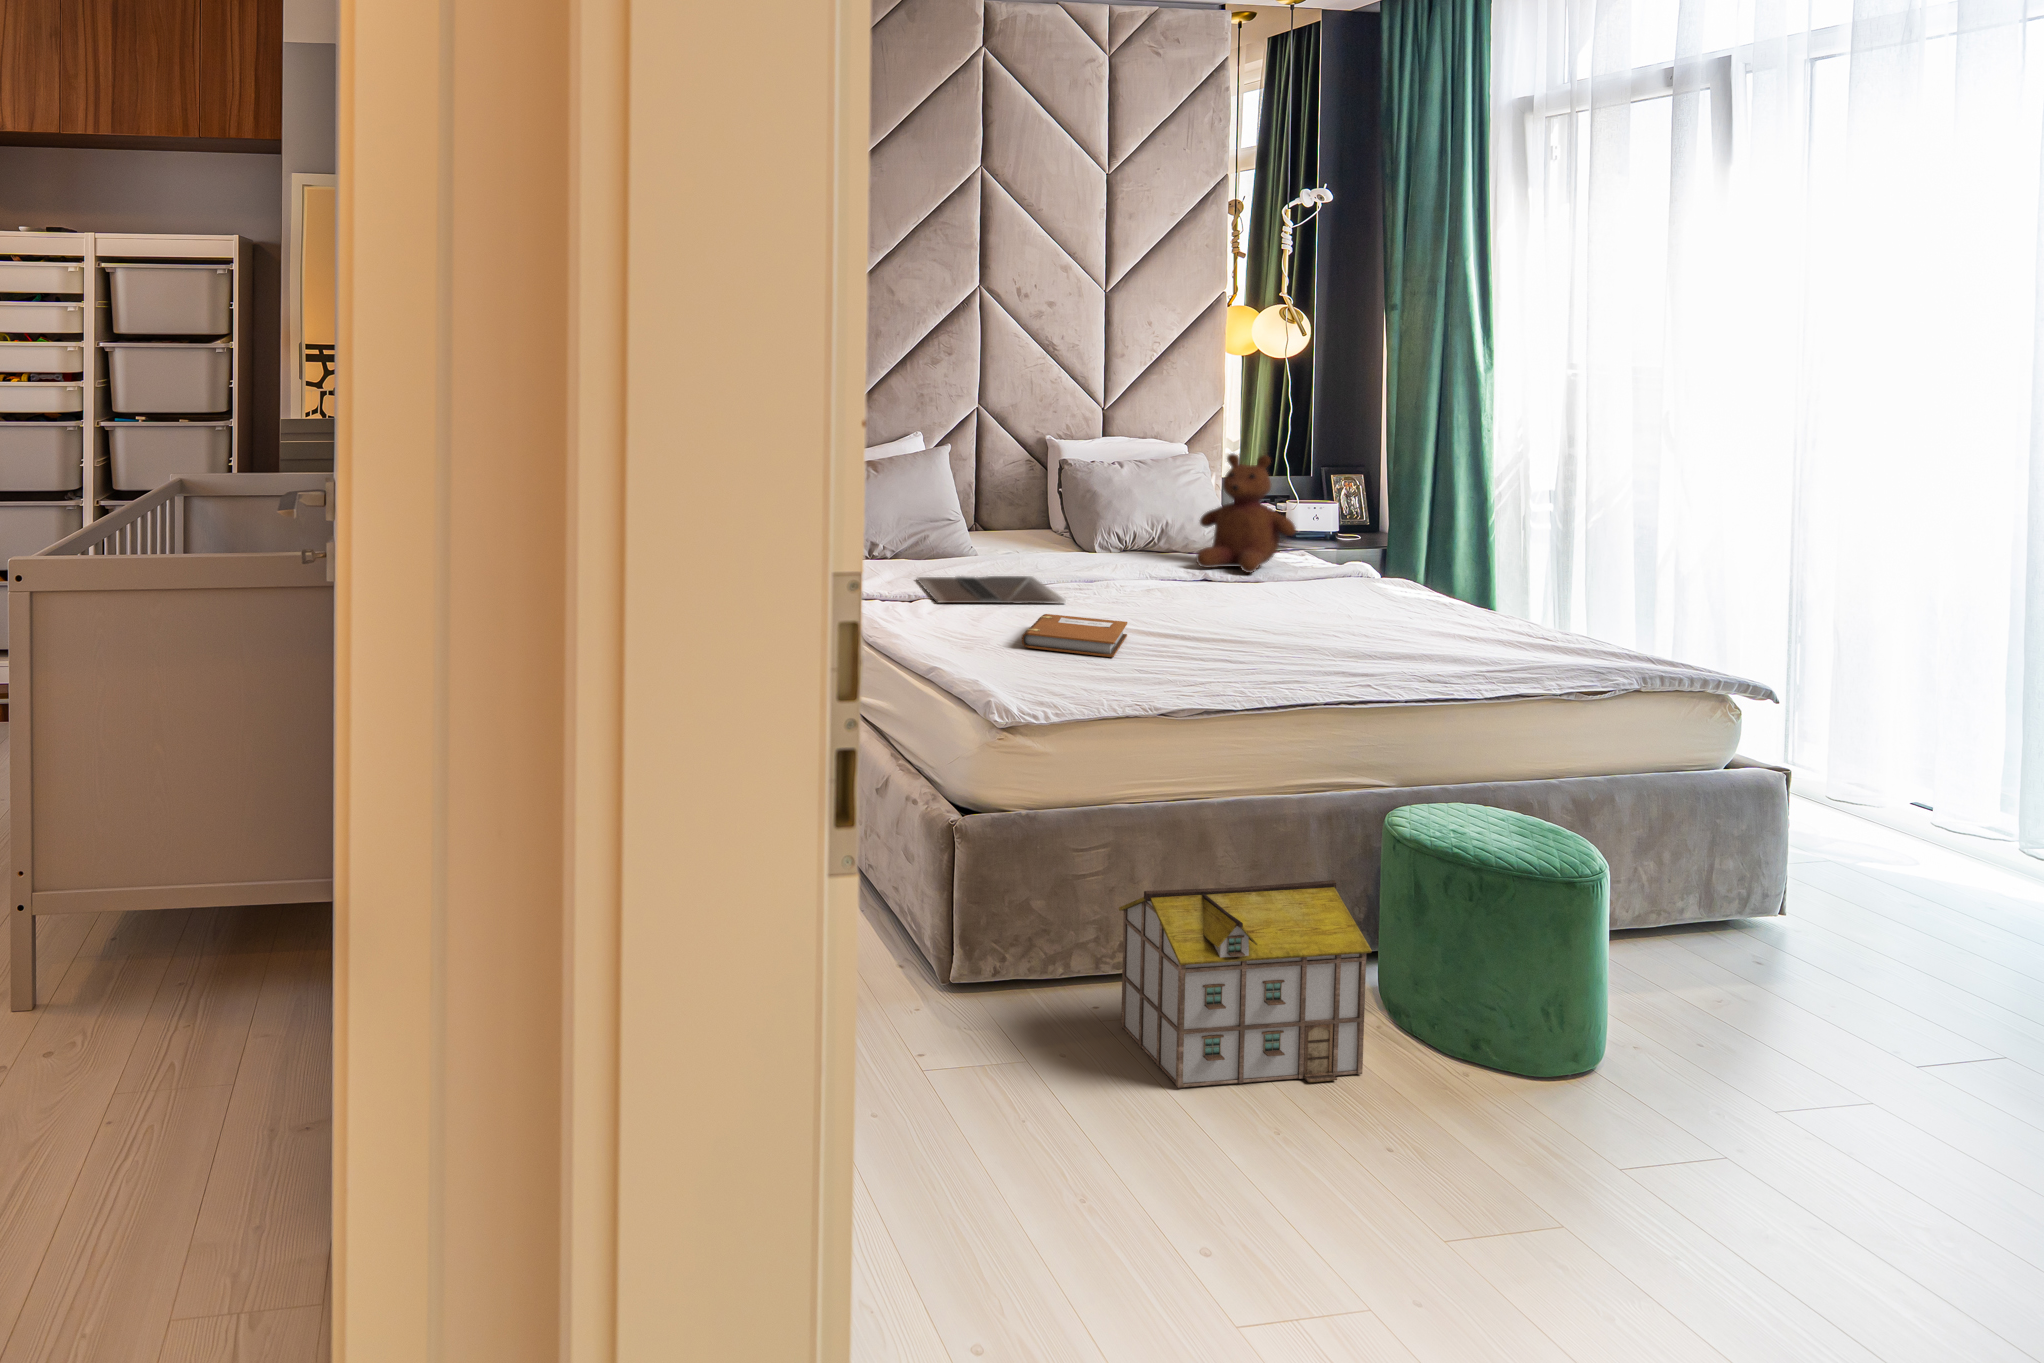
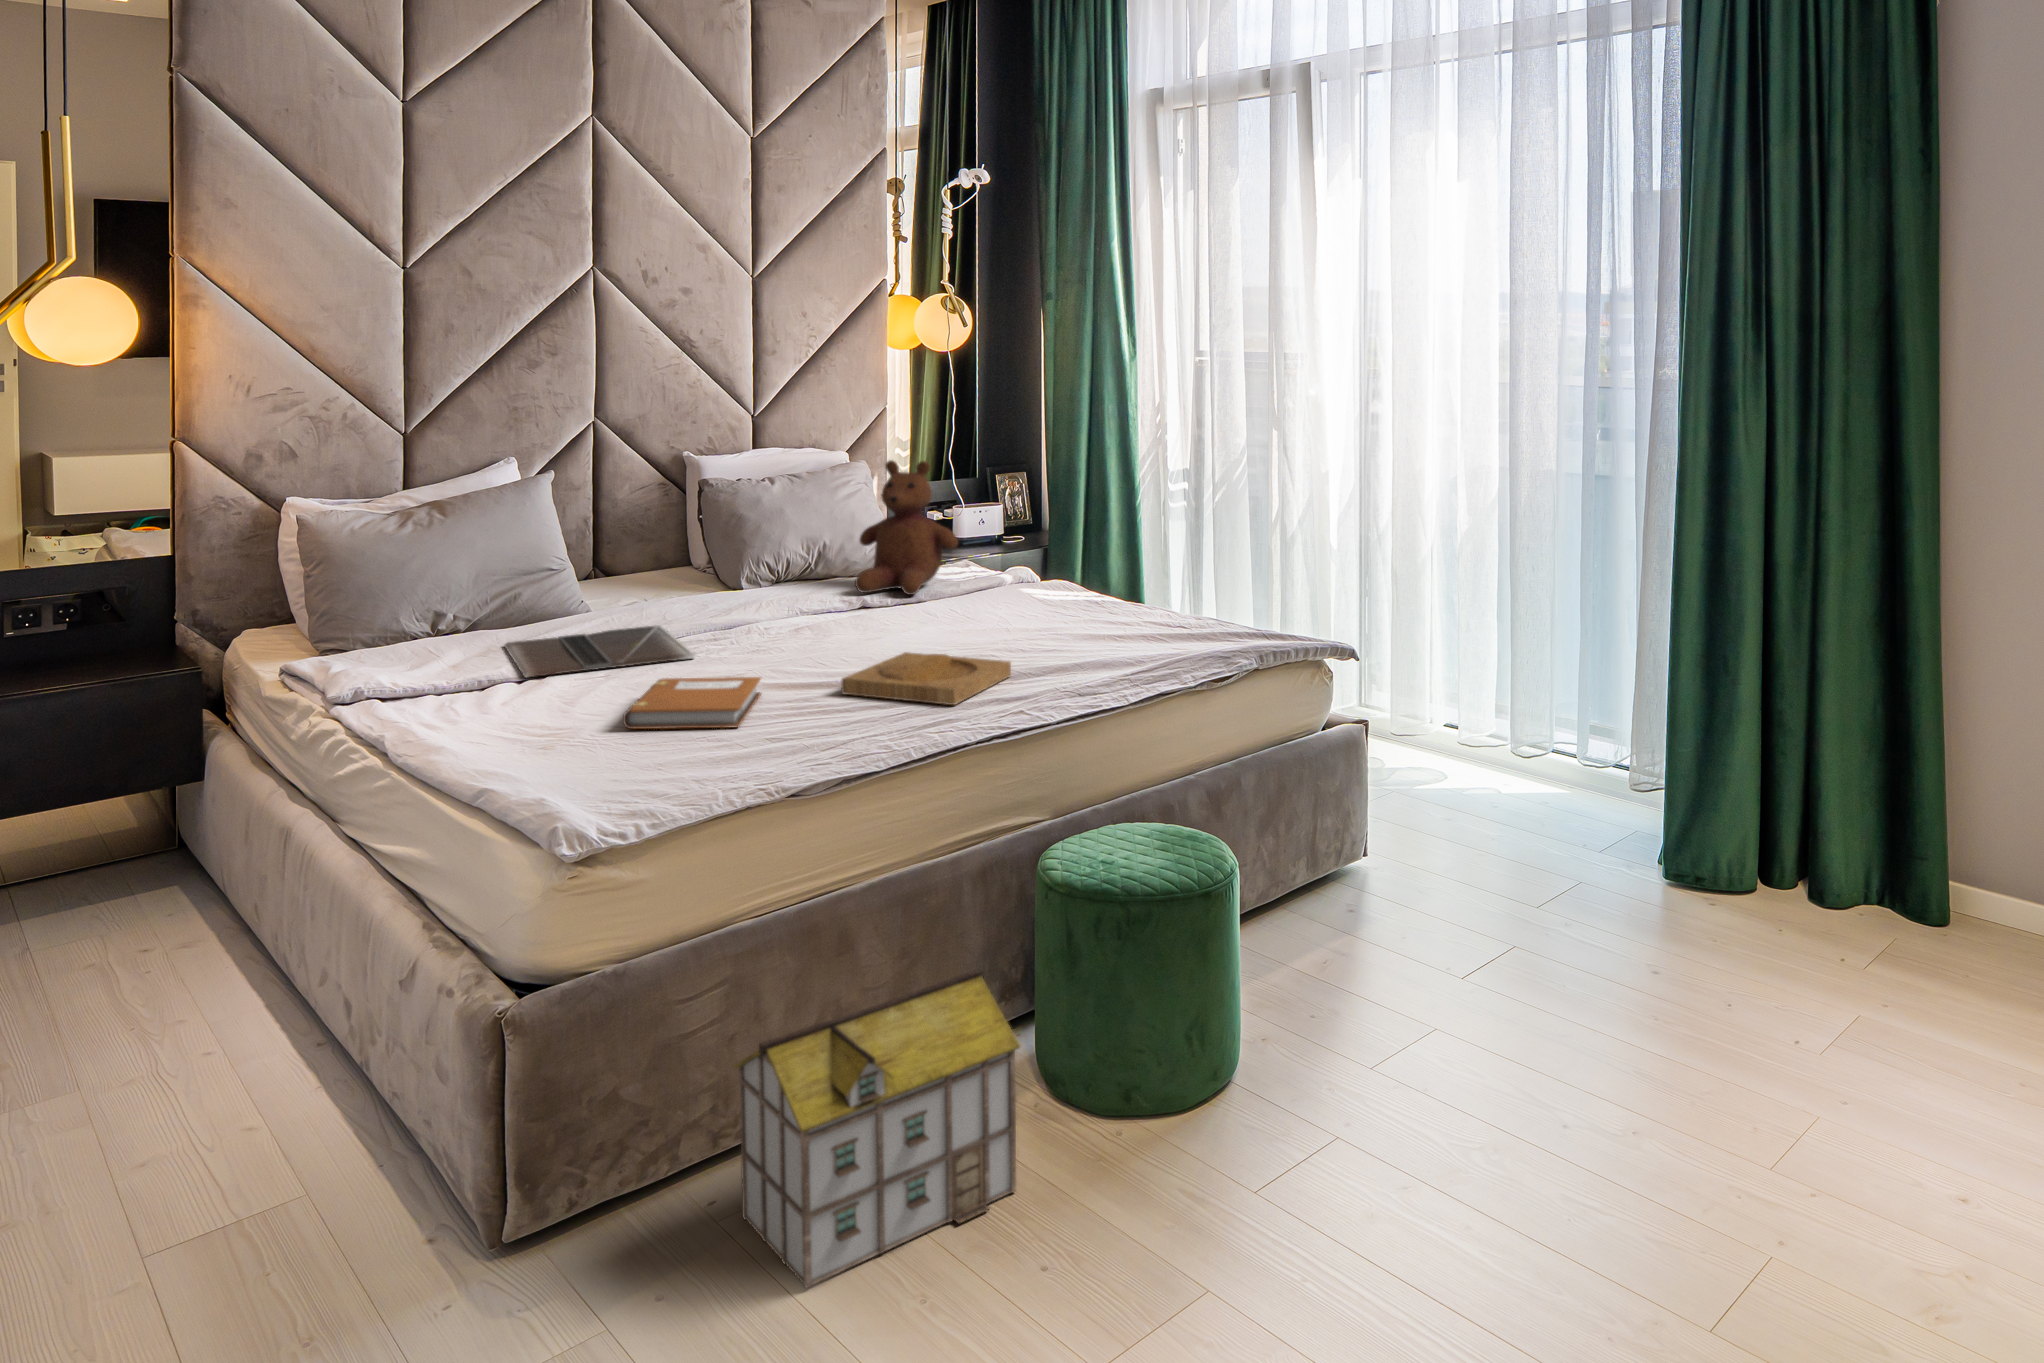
tray: none [1197,617,1358,665] -> present [842,652,1011,705]

